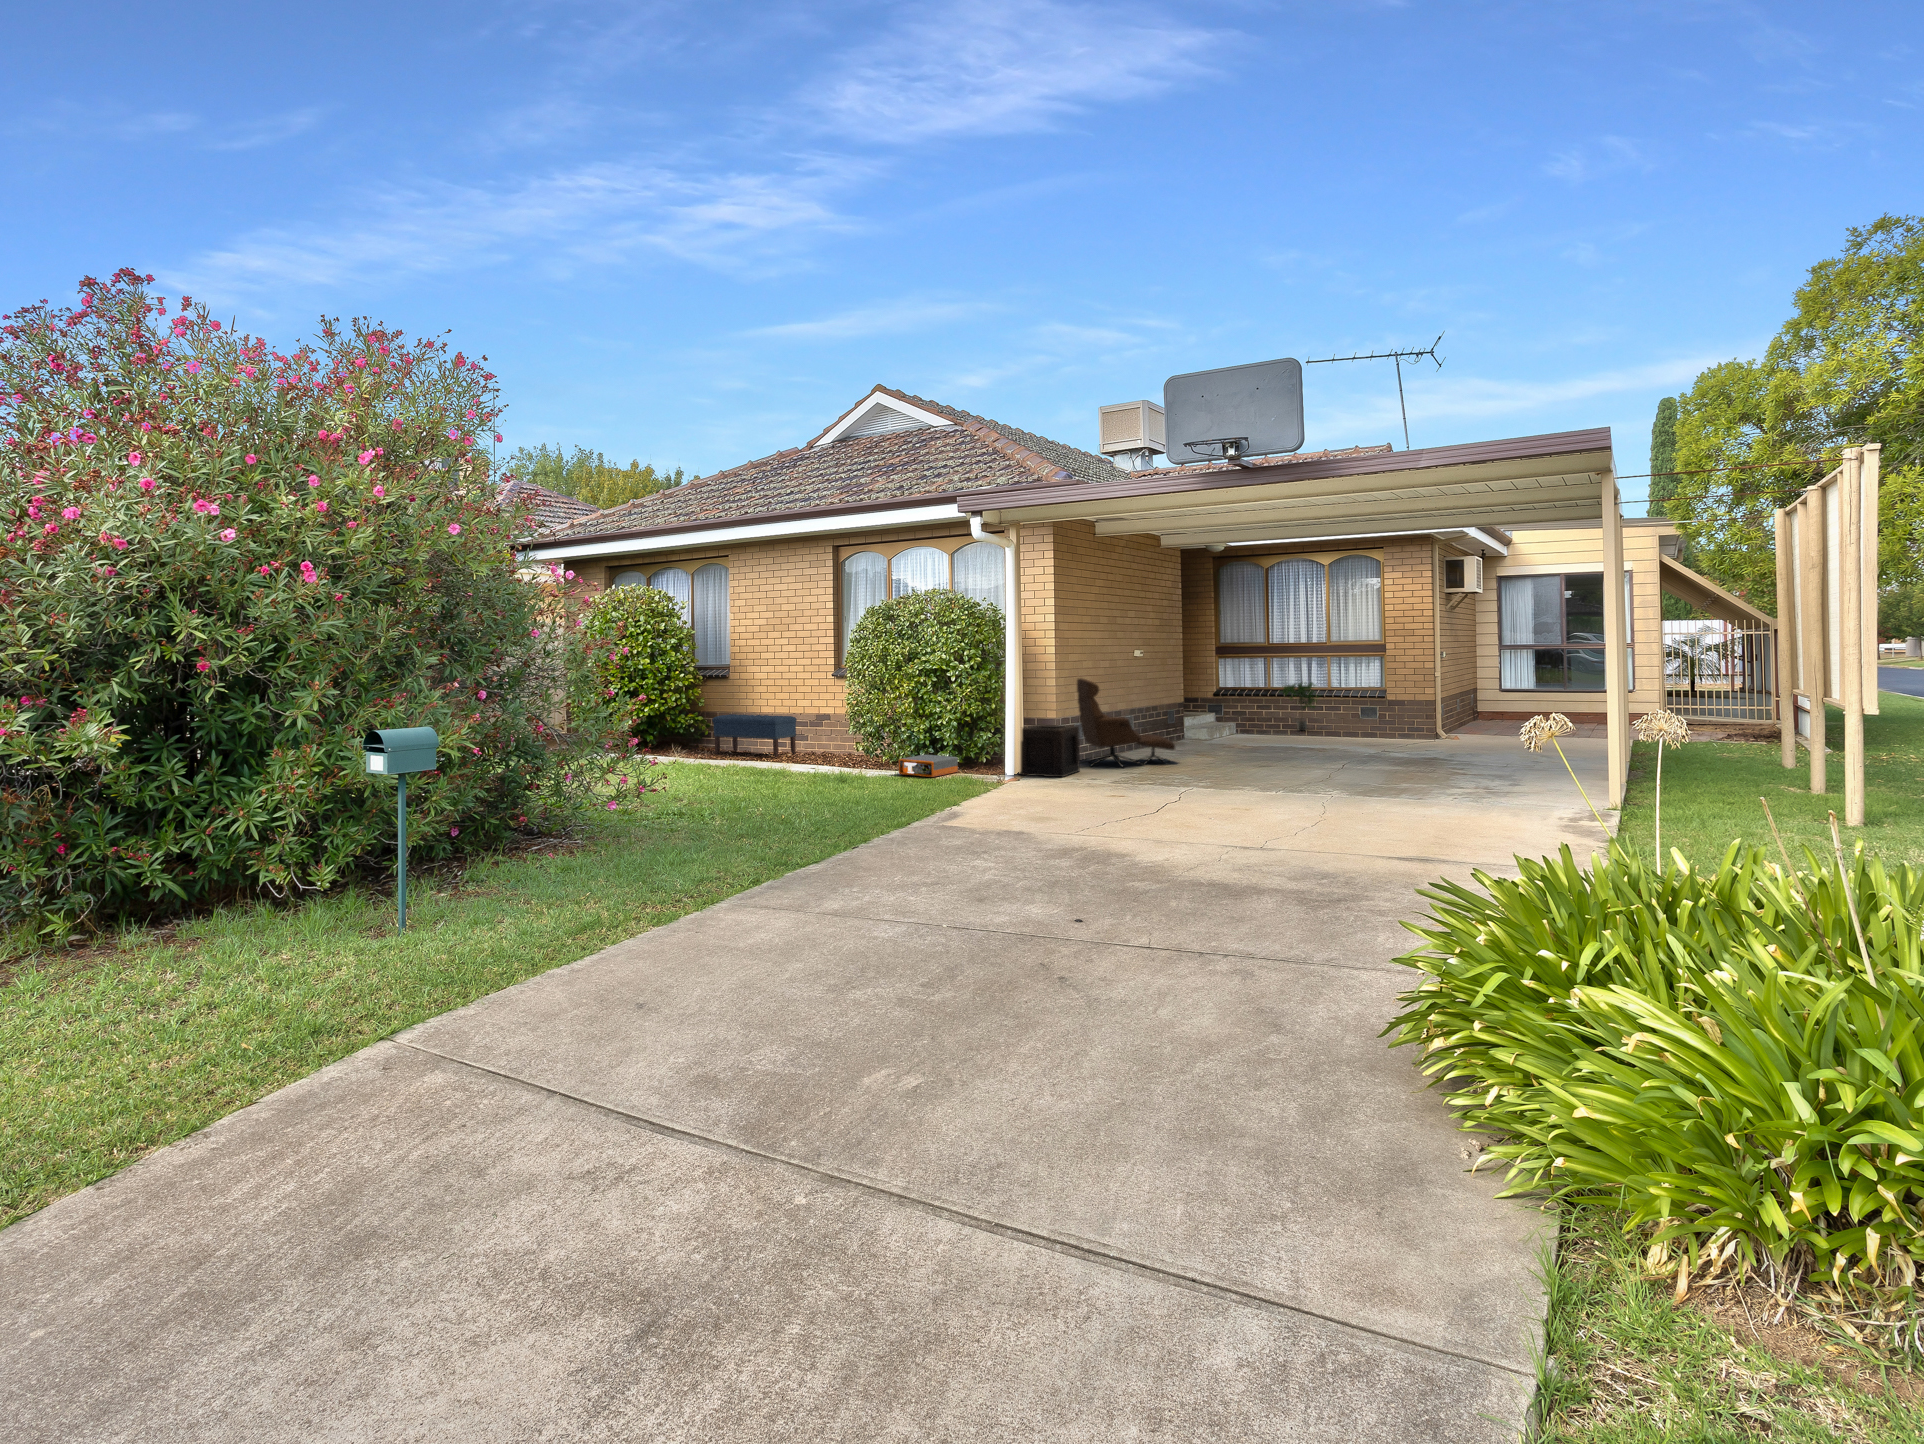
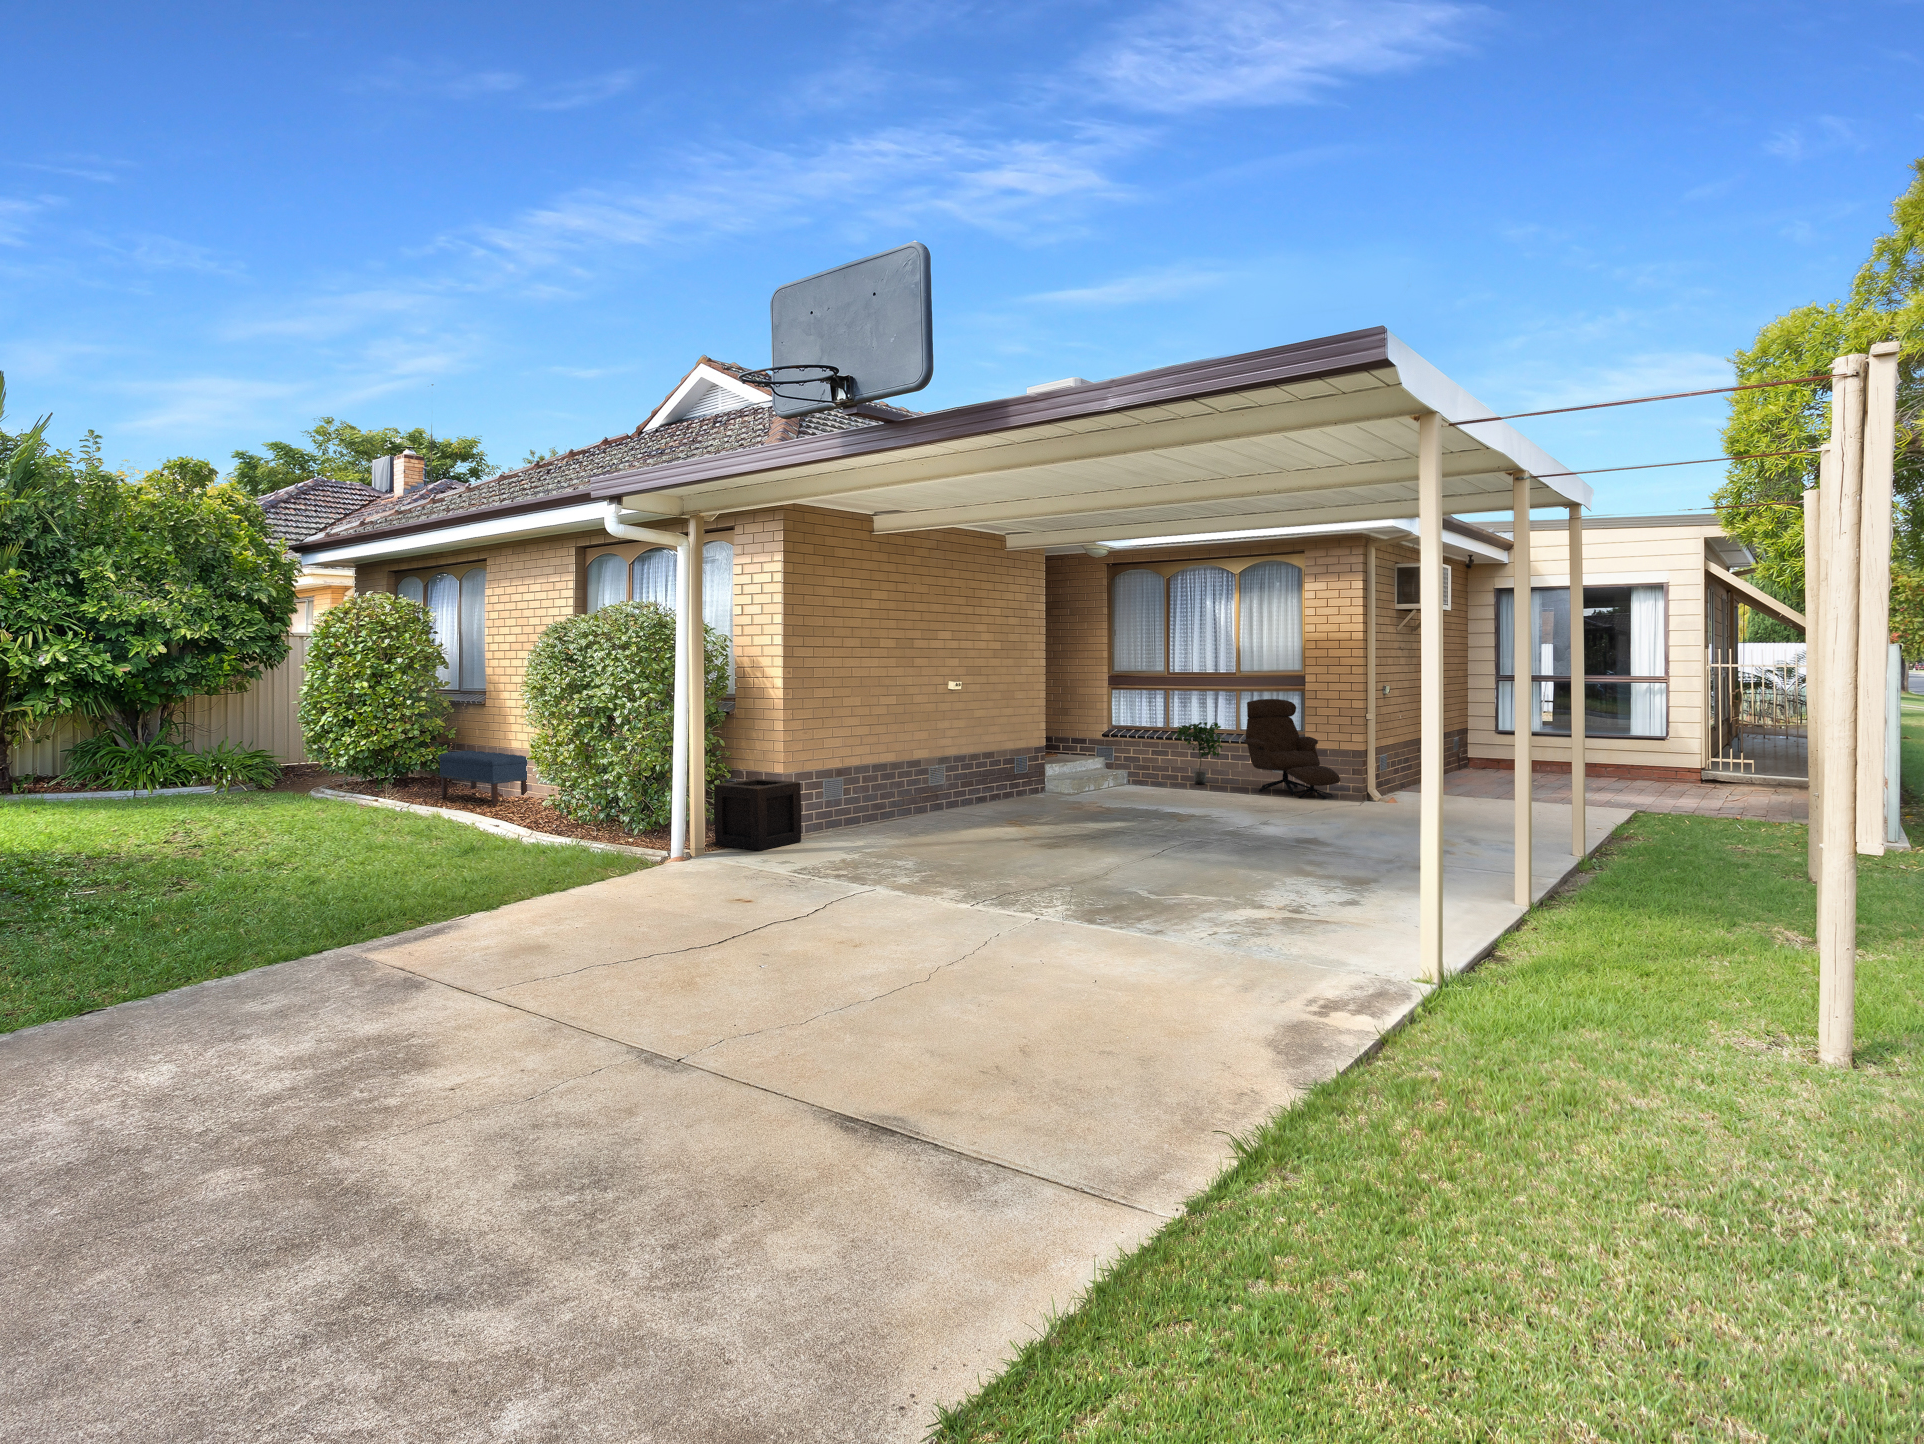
lounge chair: present [1077,678,1175,767] -> present [1244,699,1340,799]
storage box: present [899,755,958,777] -> none [571,813,651,845]

